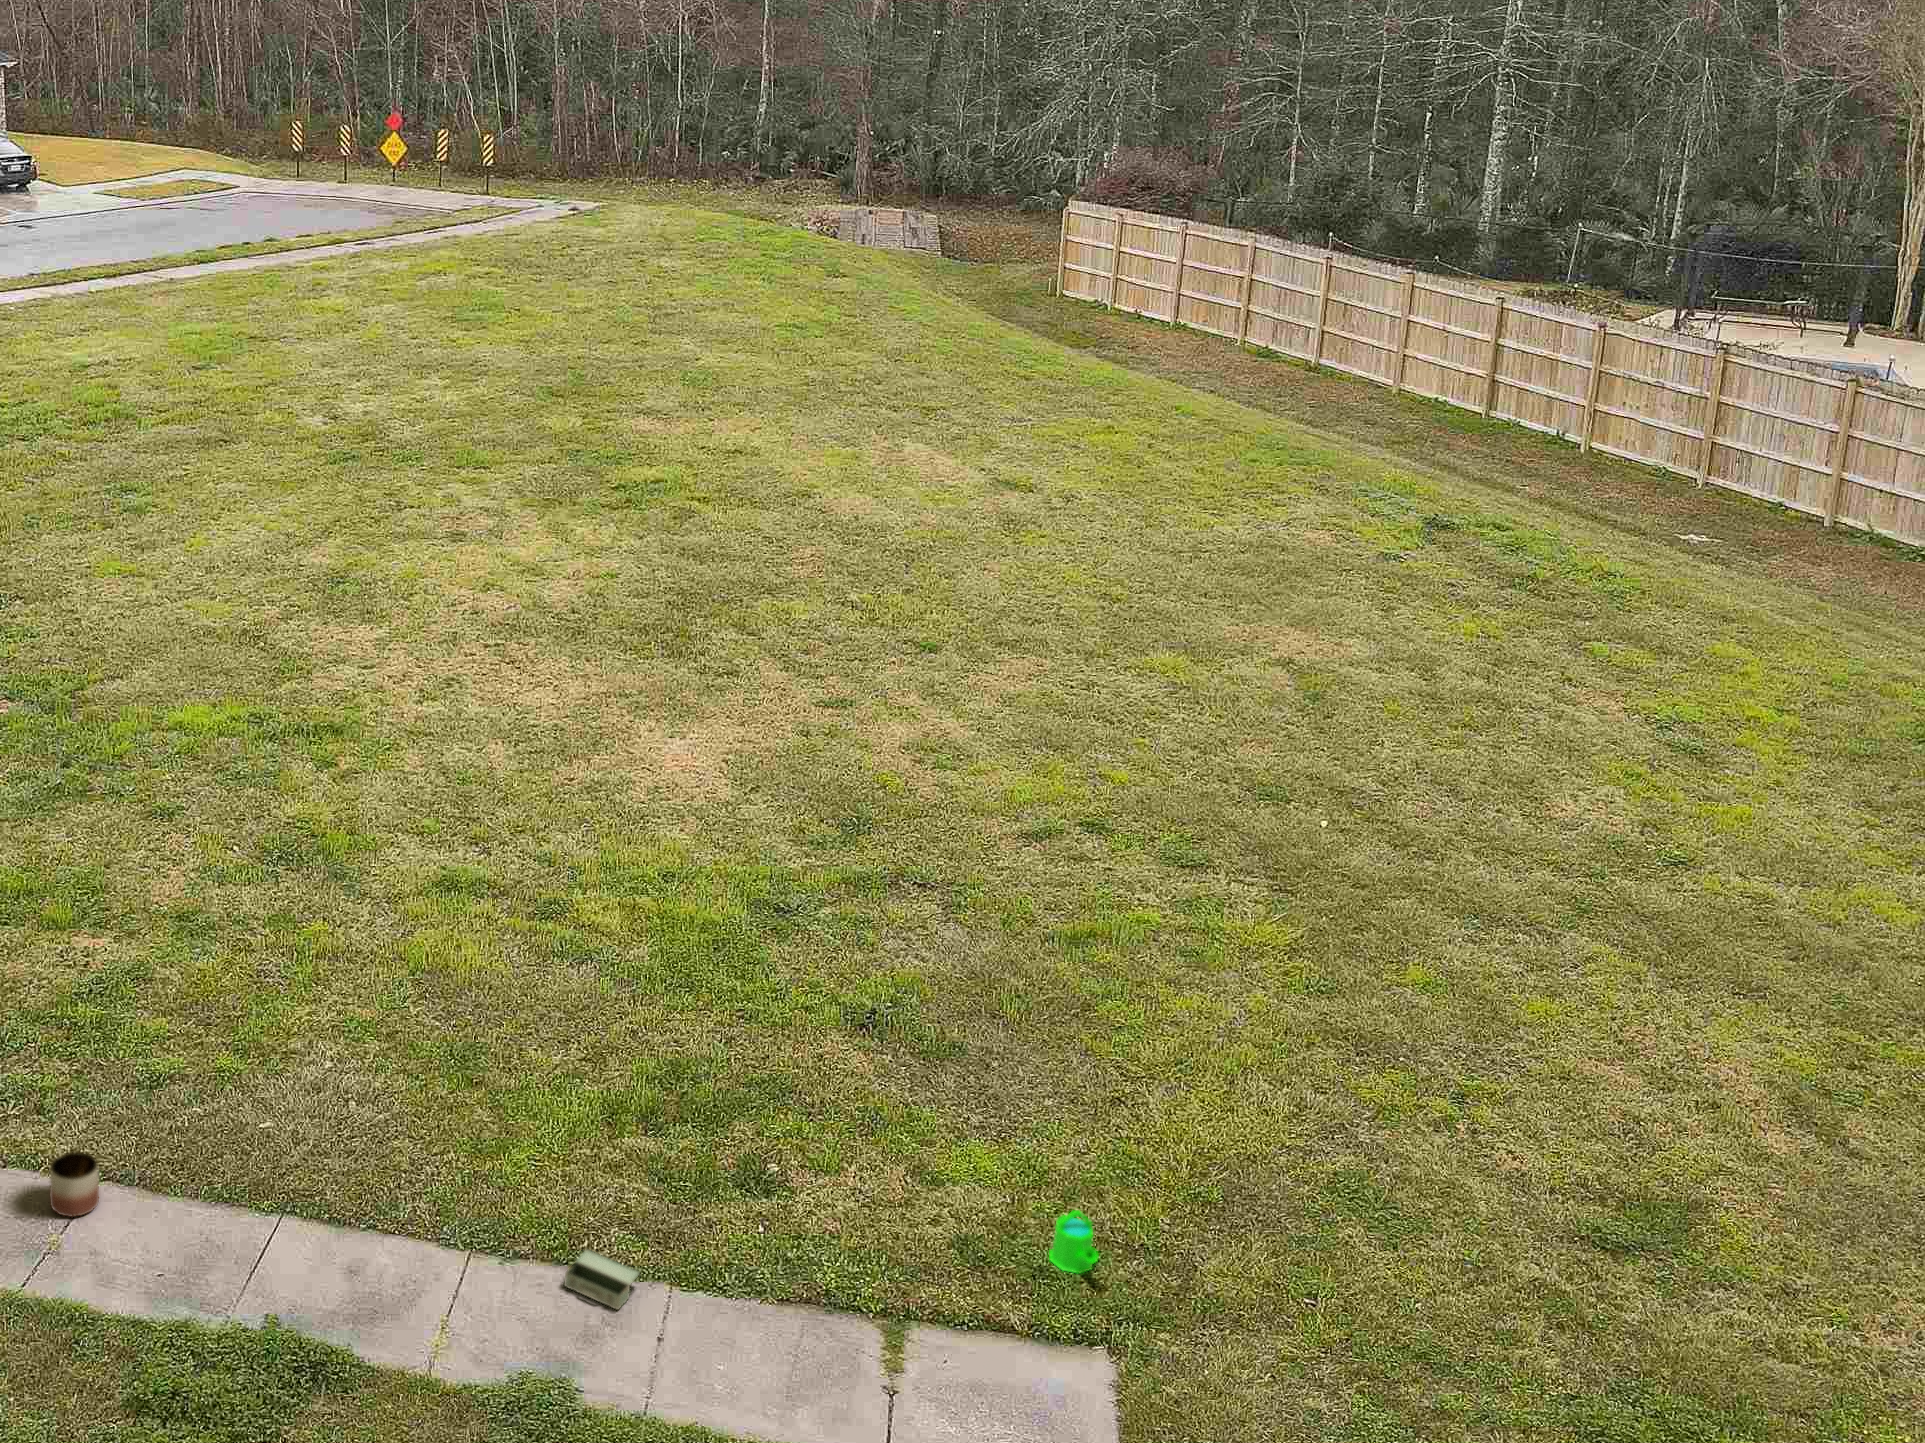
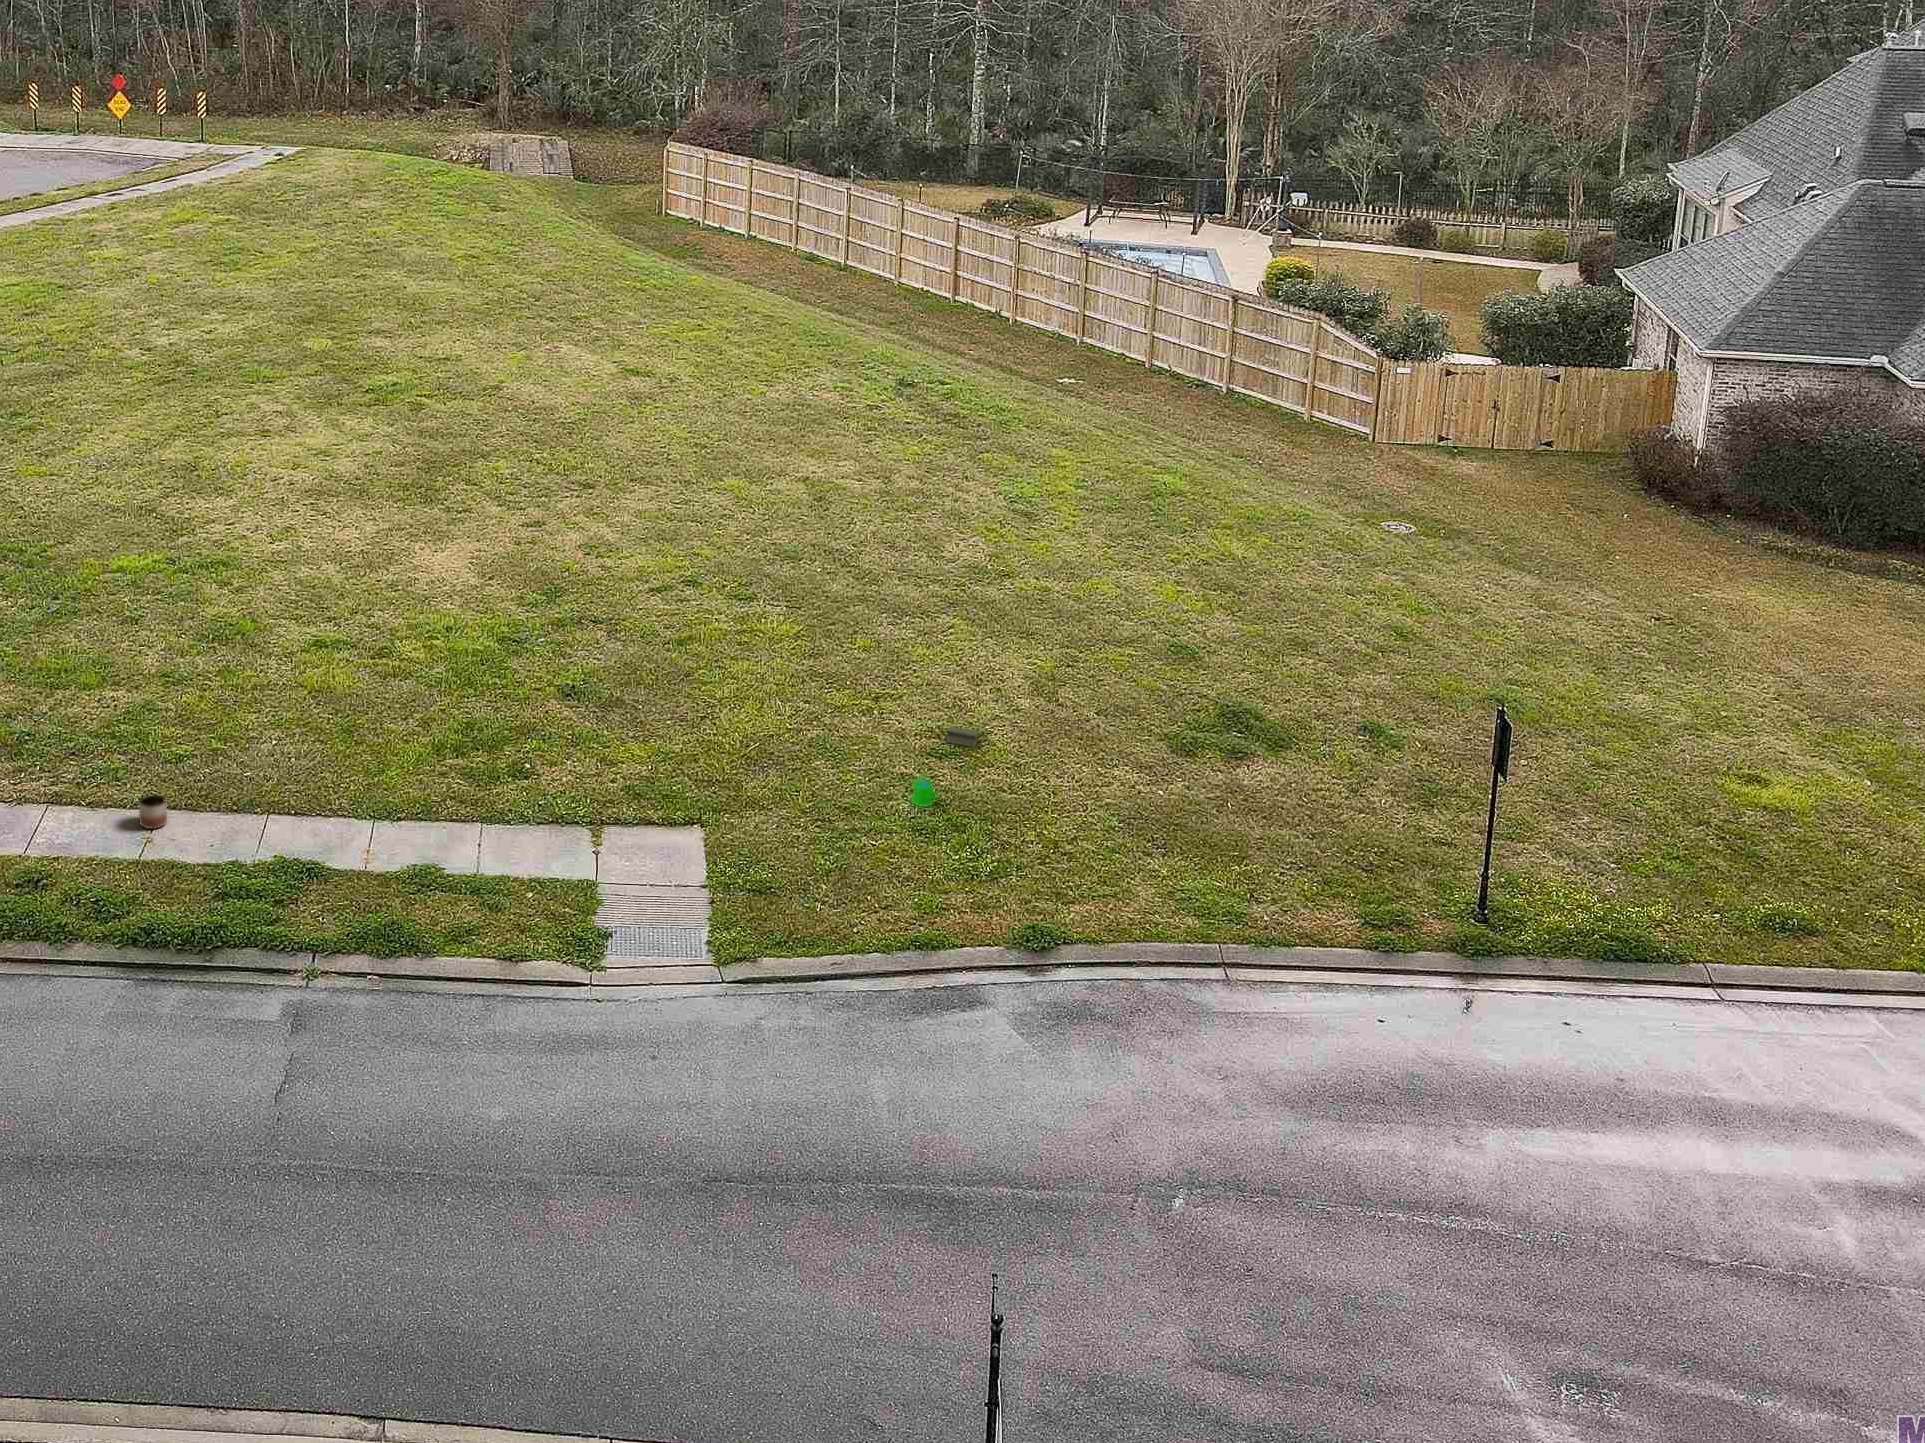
watering can: present [1049,1210,1099,1274] -> present [911,775,938,807]
toolbox: present [565,1250,639,1310] -> present [946,726,978,747]

